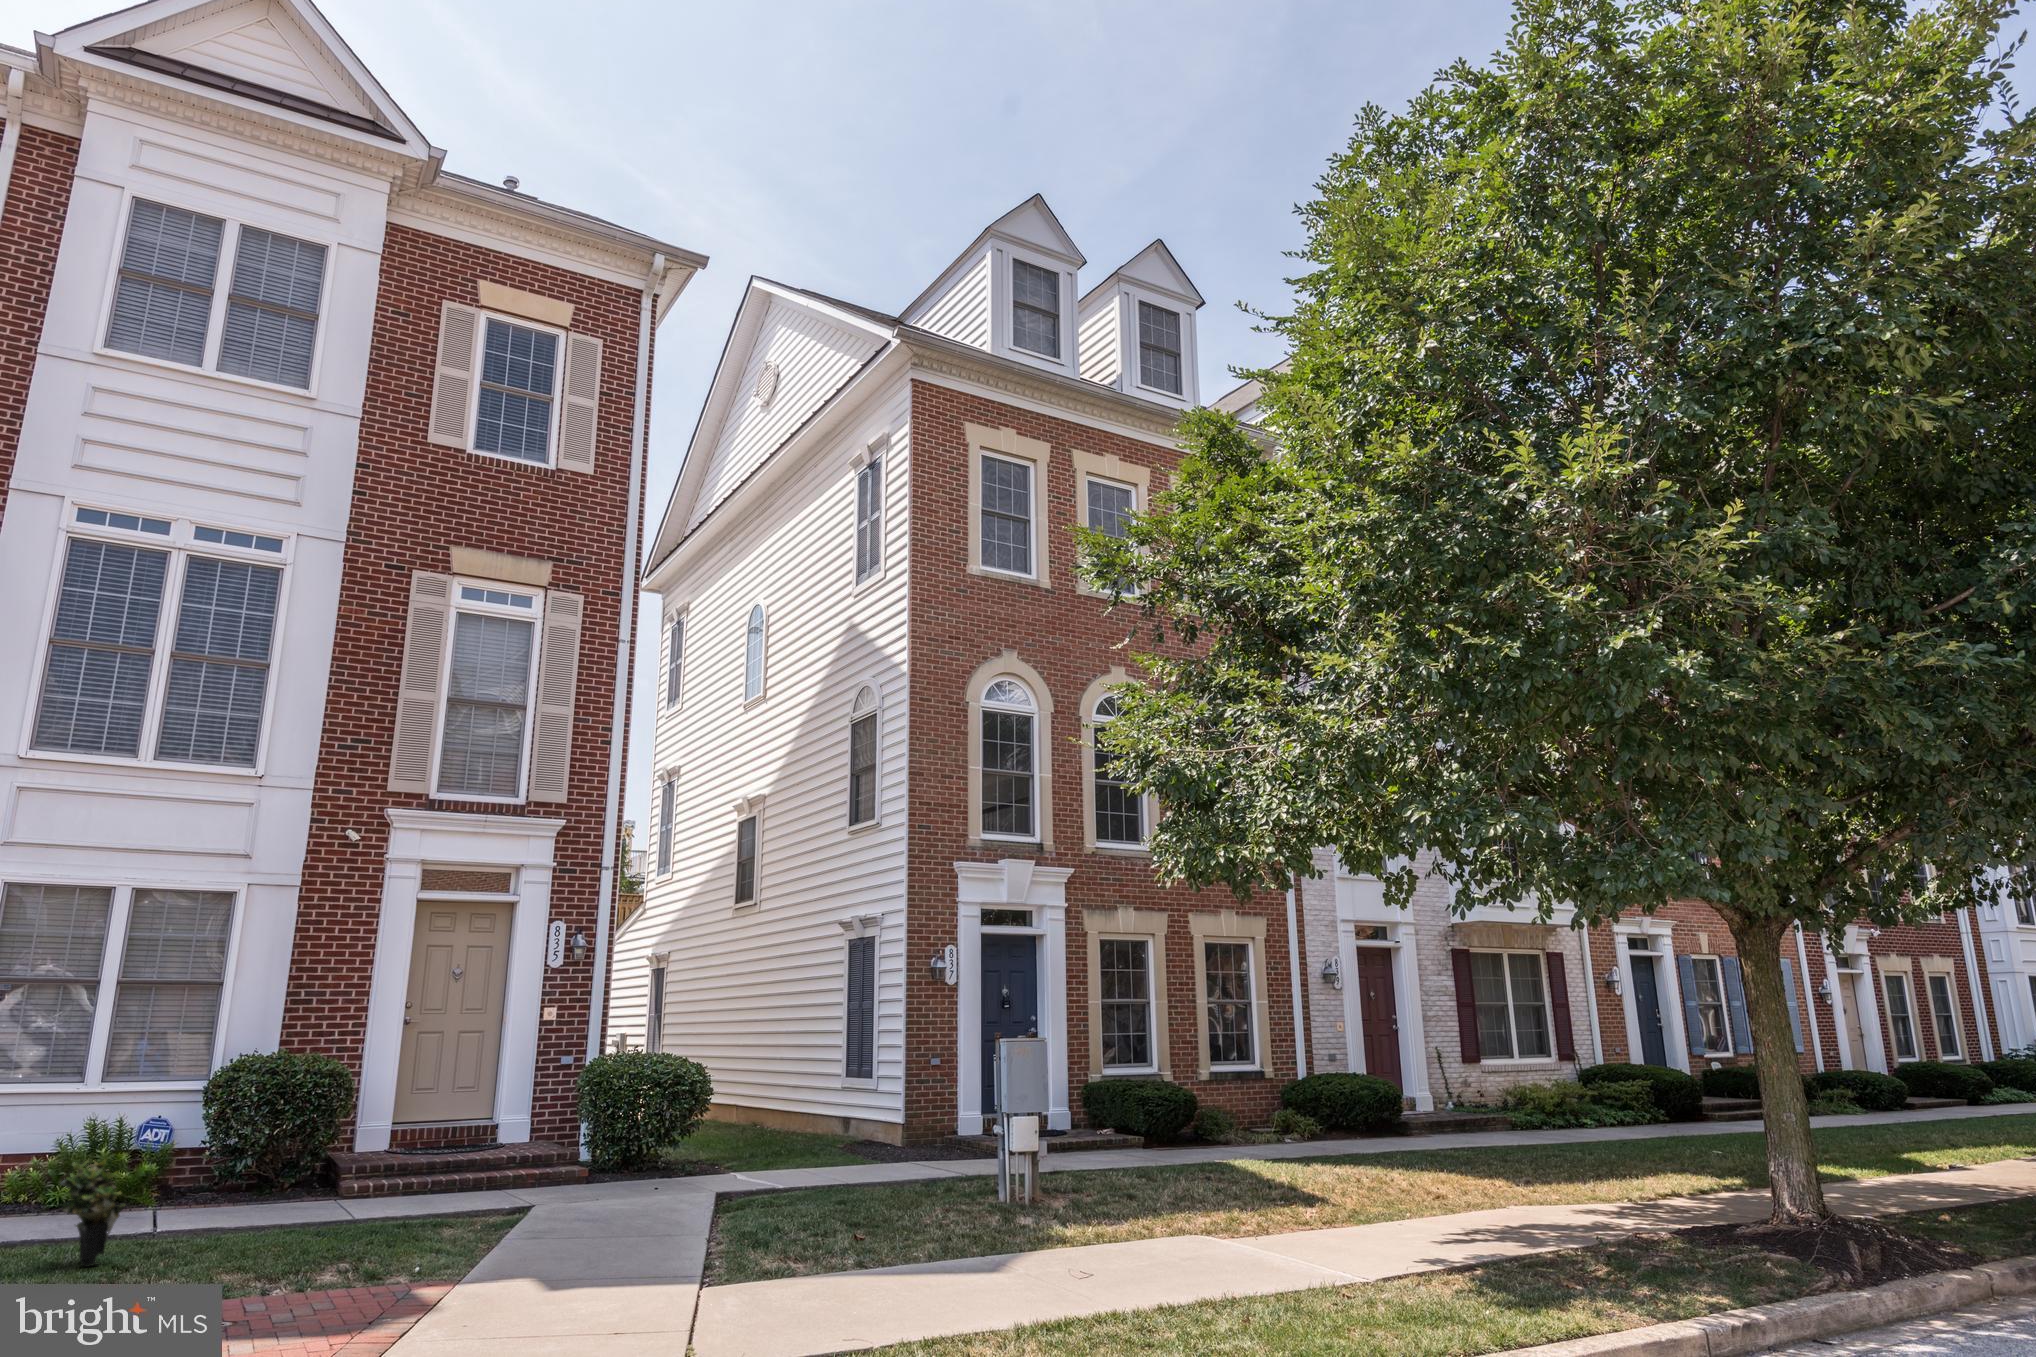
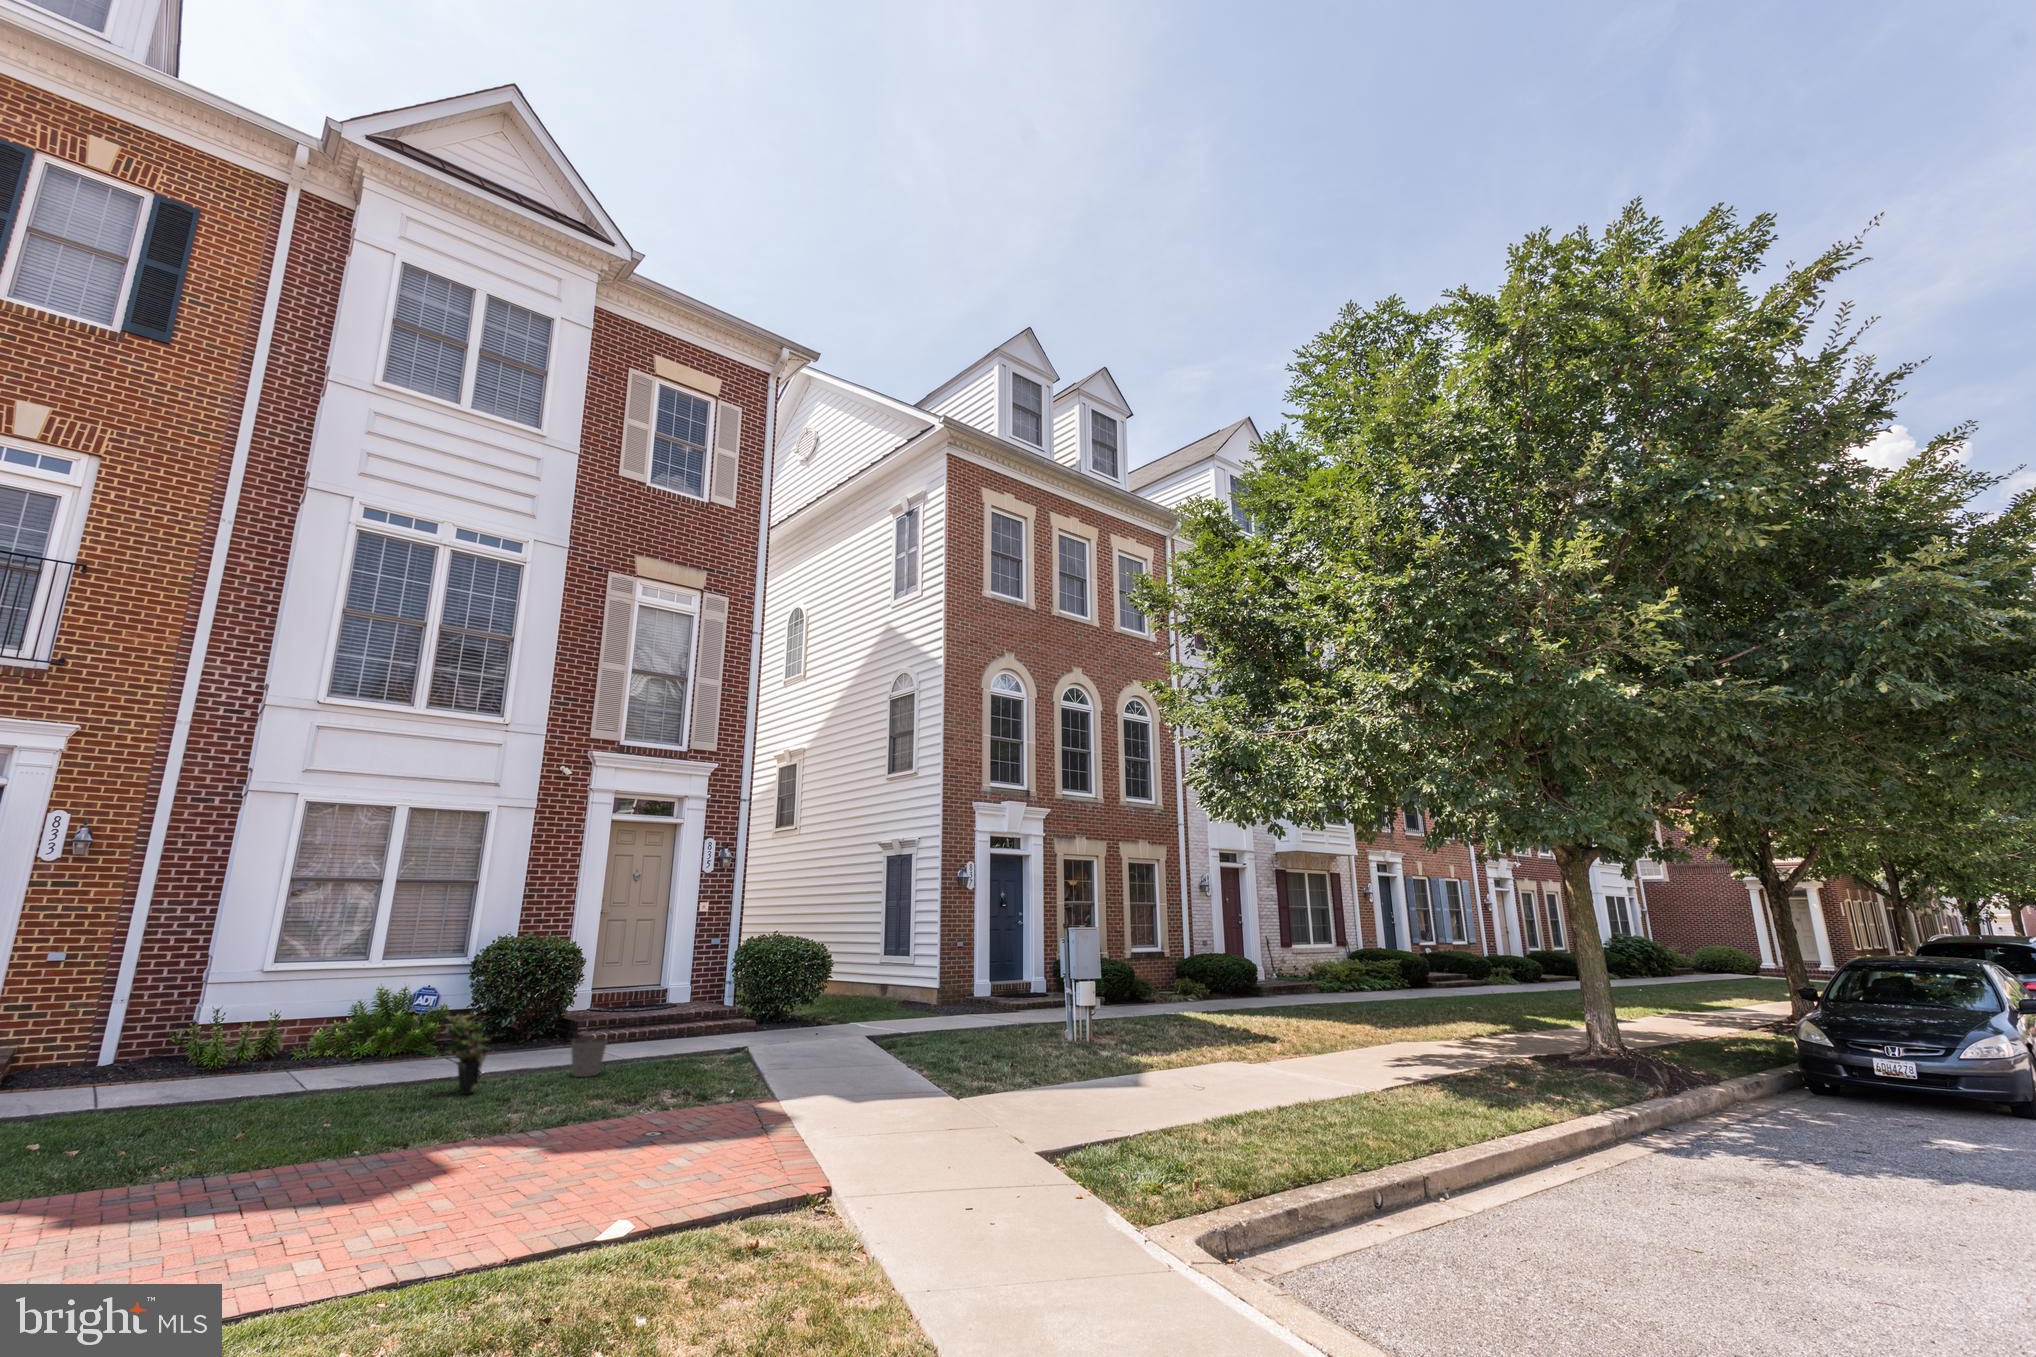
bucket: none [255,1192,306,1245] -> present [571,1038,607,1077]

